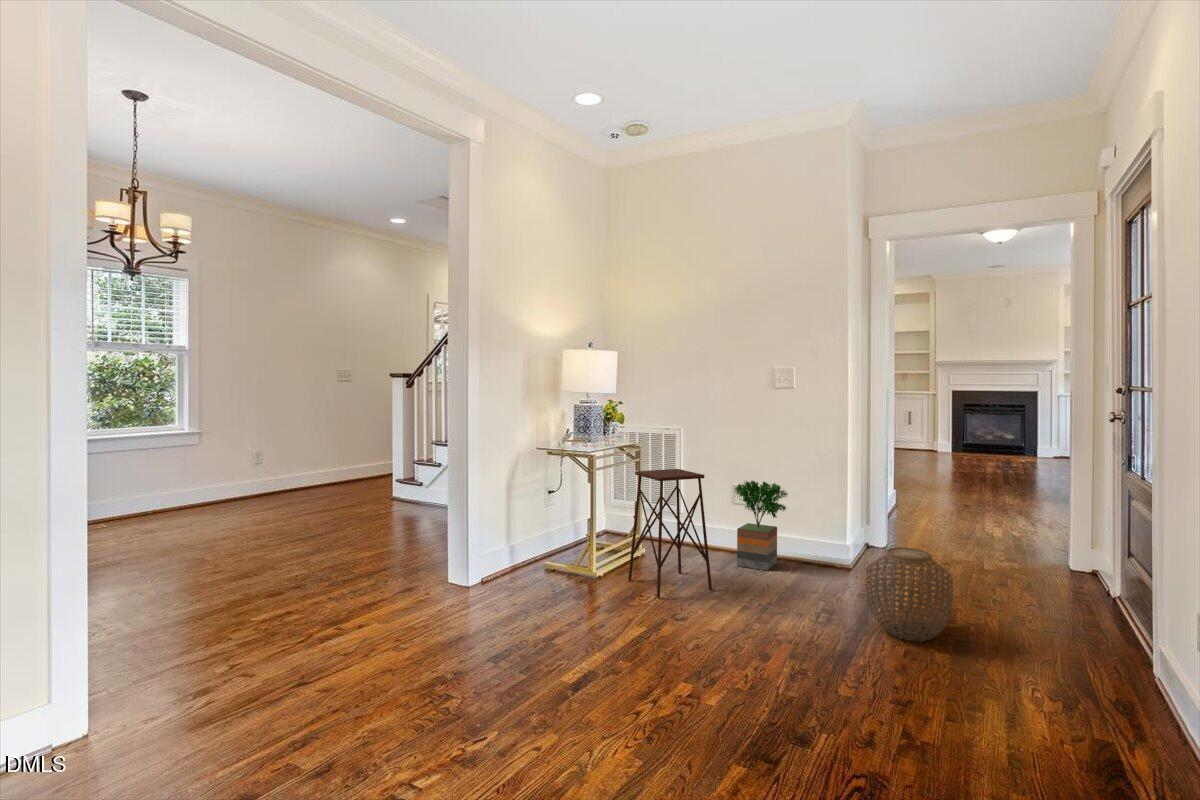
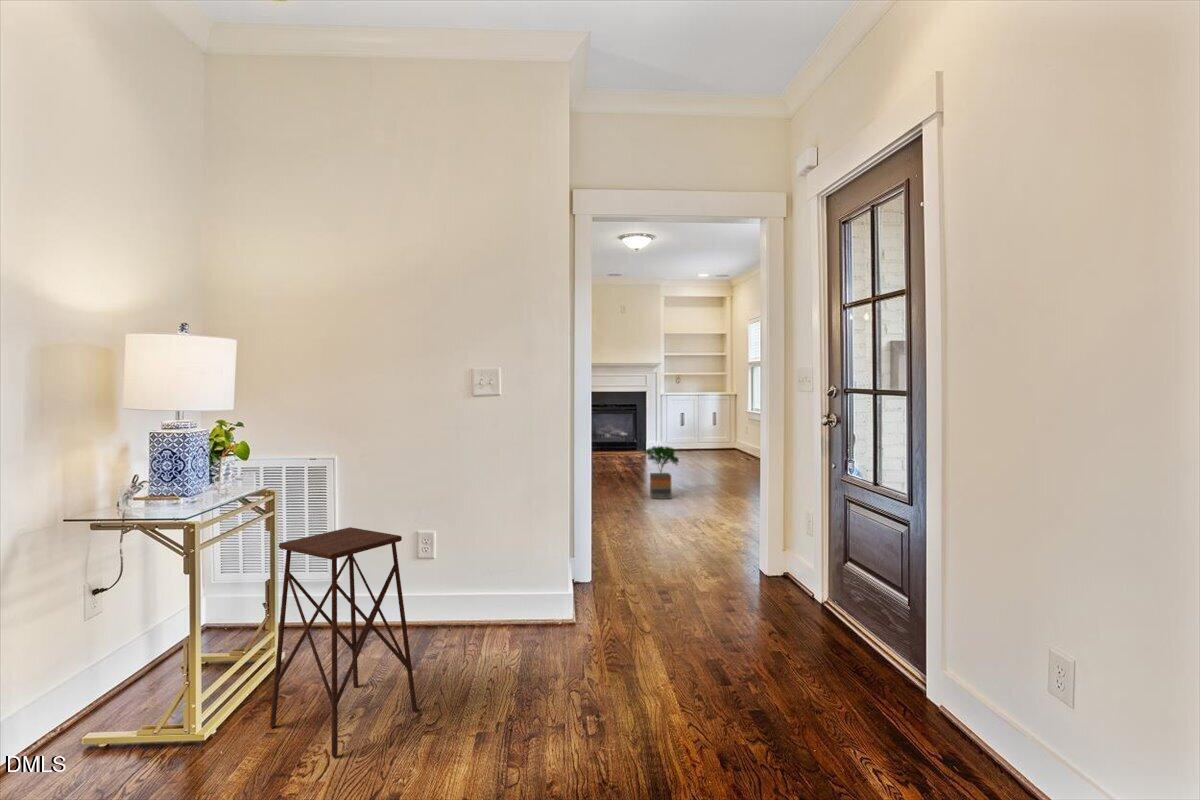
potted tree: present [735,481,788,570] -> present [645,446,679,499]
woven basket: present [866,547,953,641] -> none [645,604,748,732]

